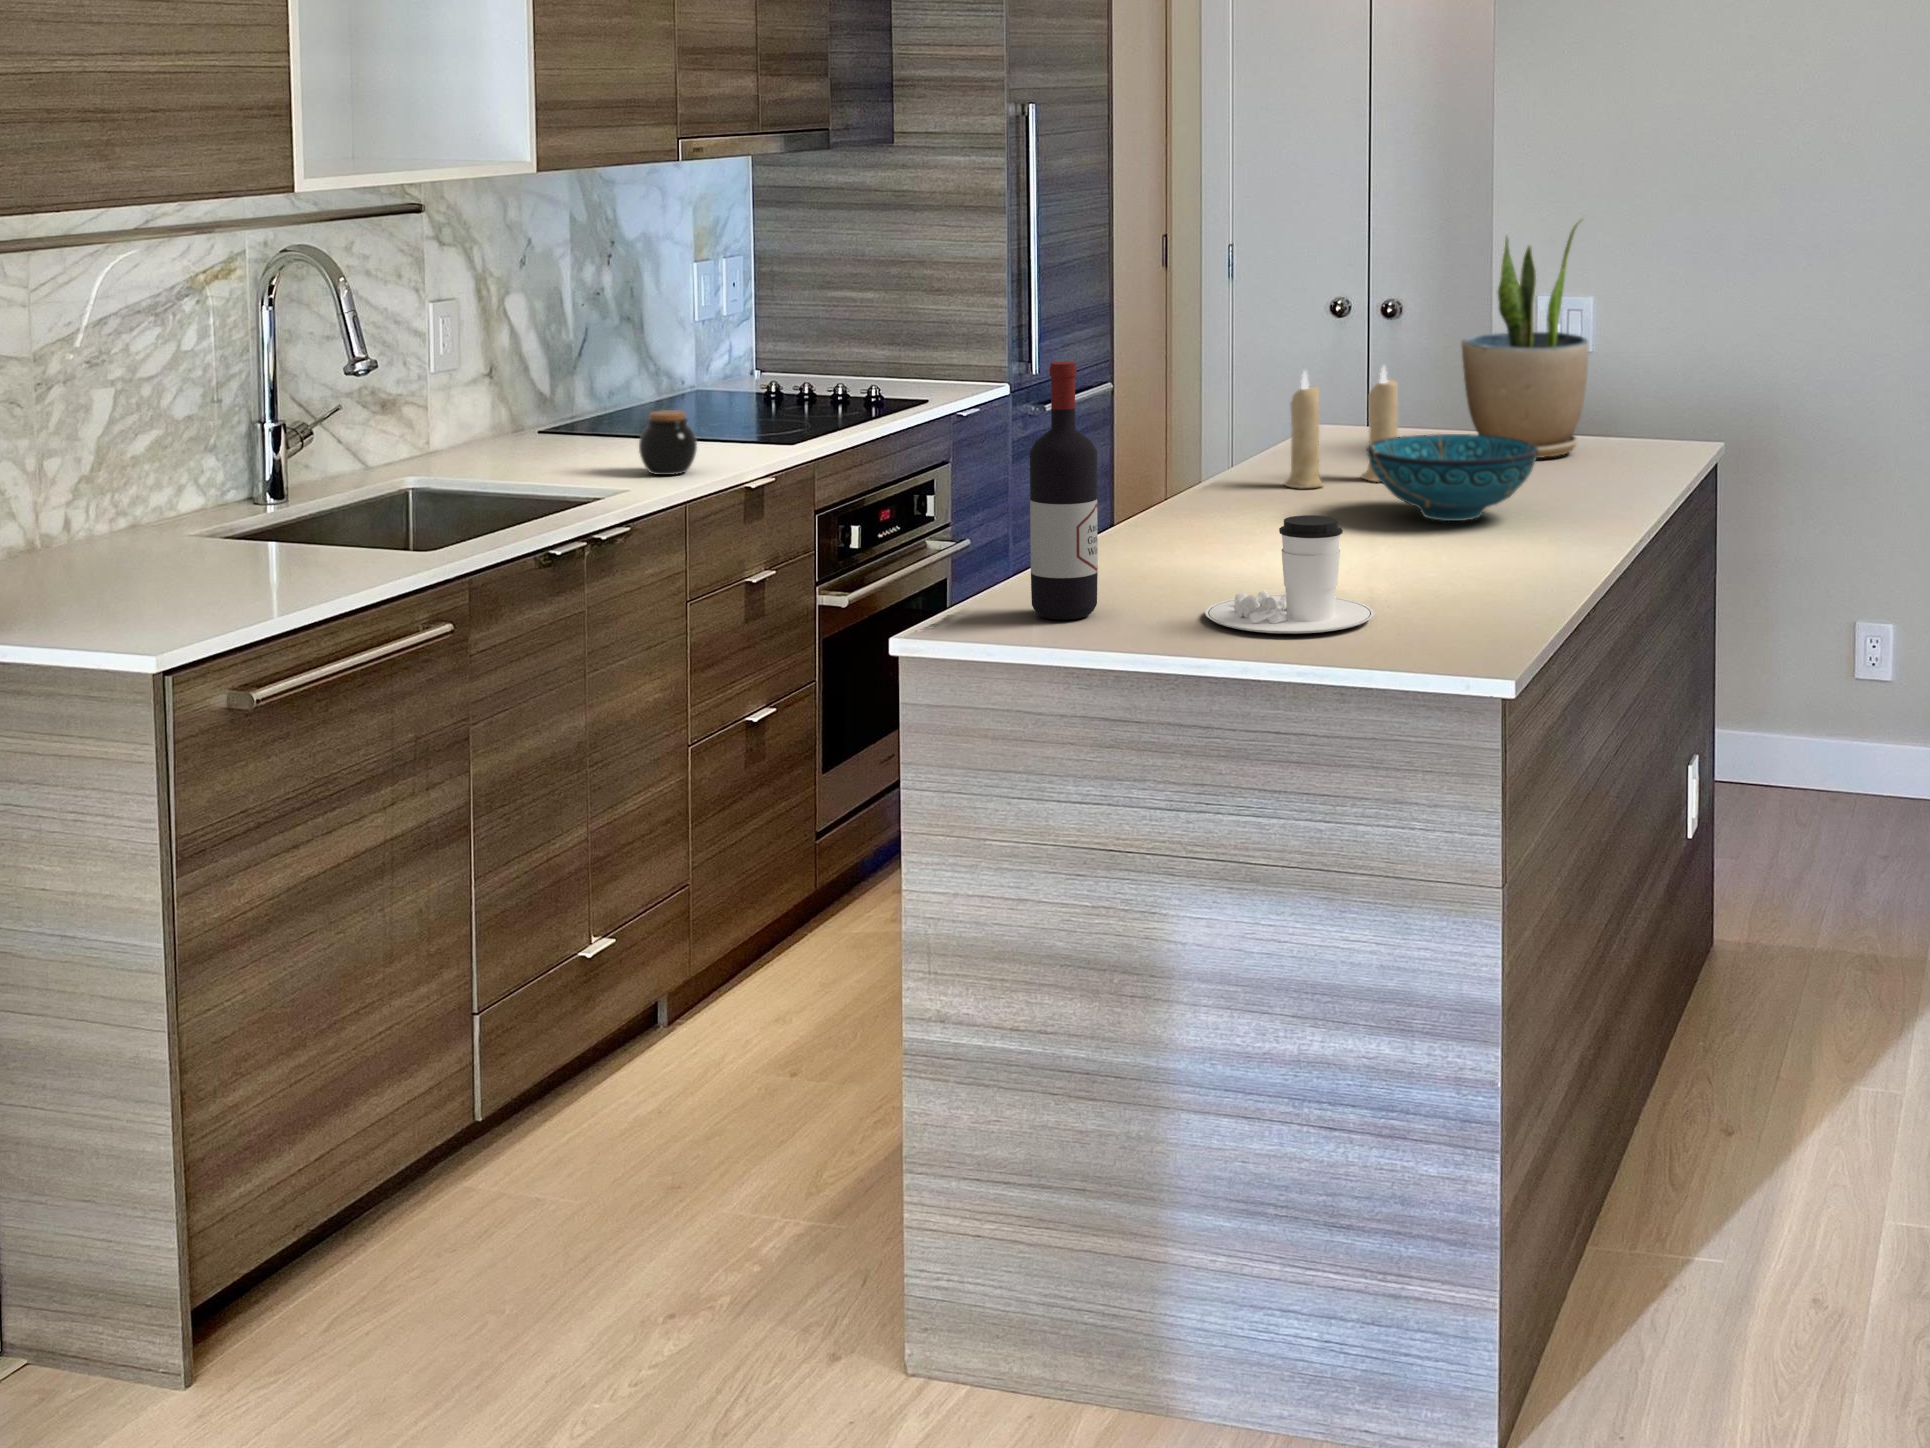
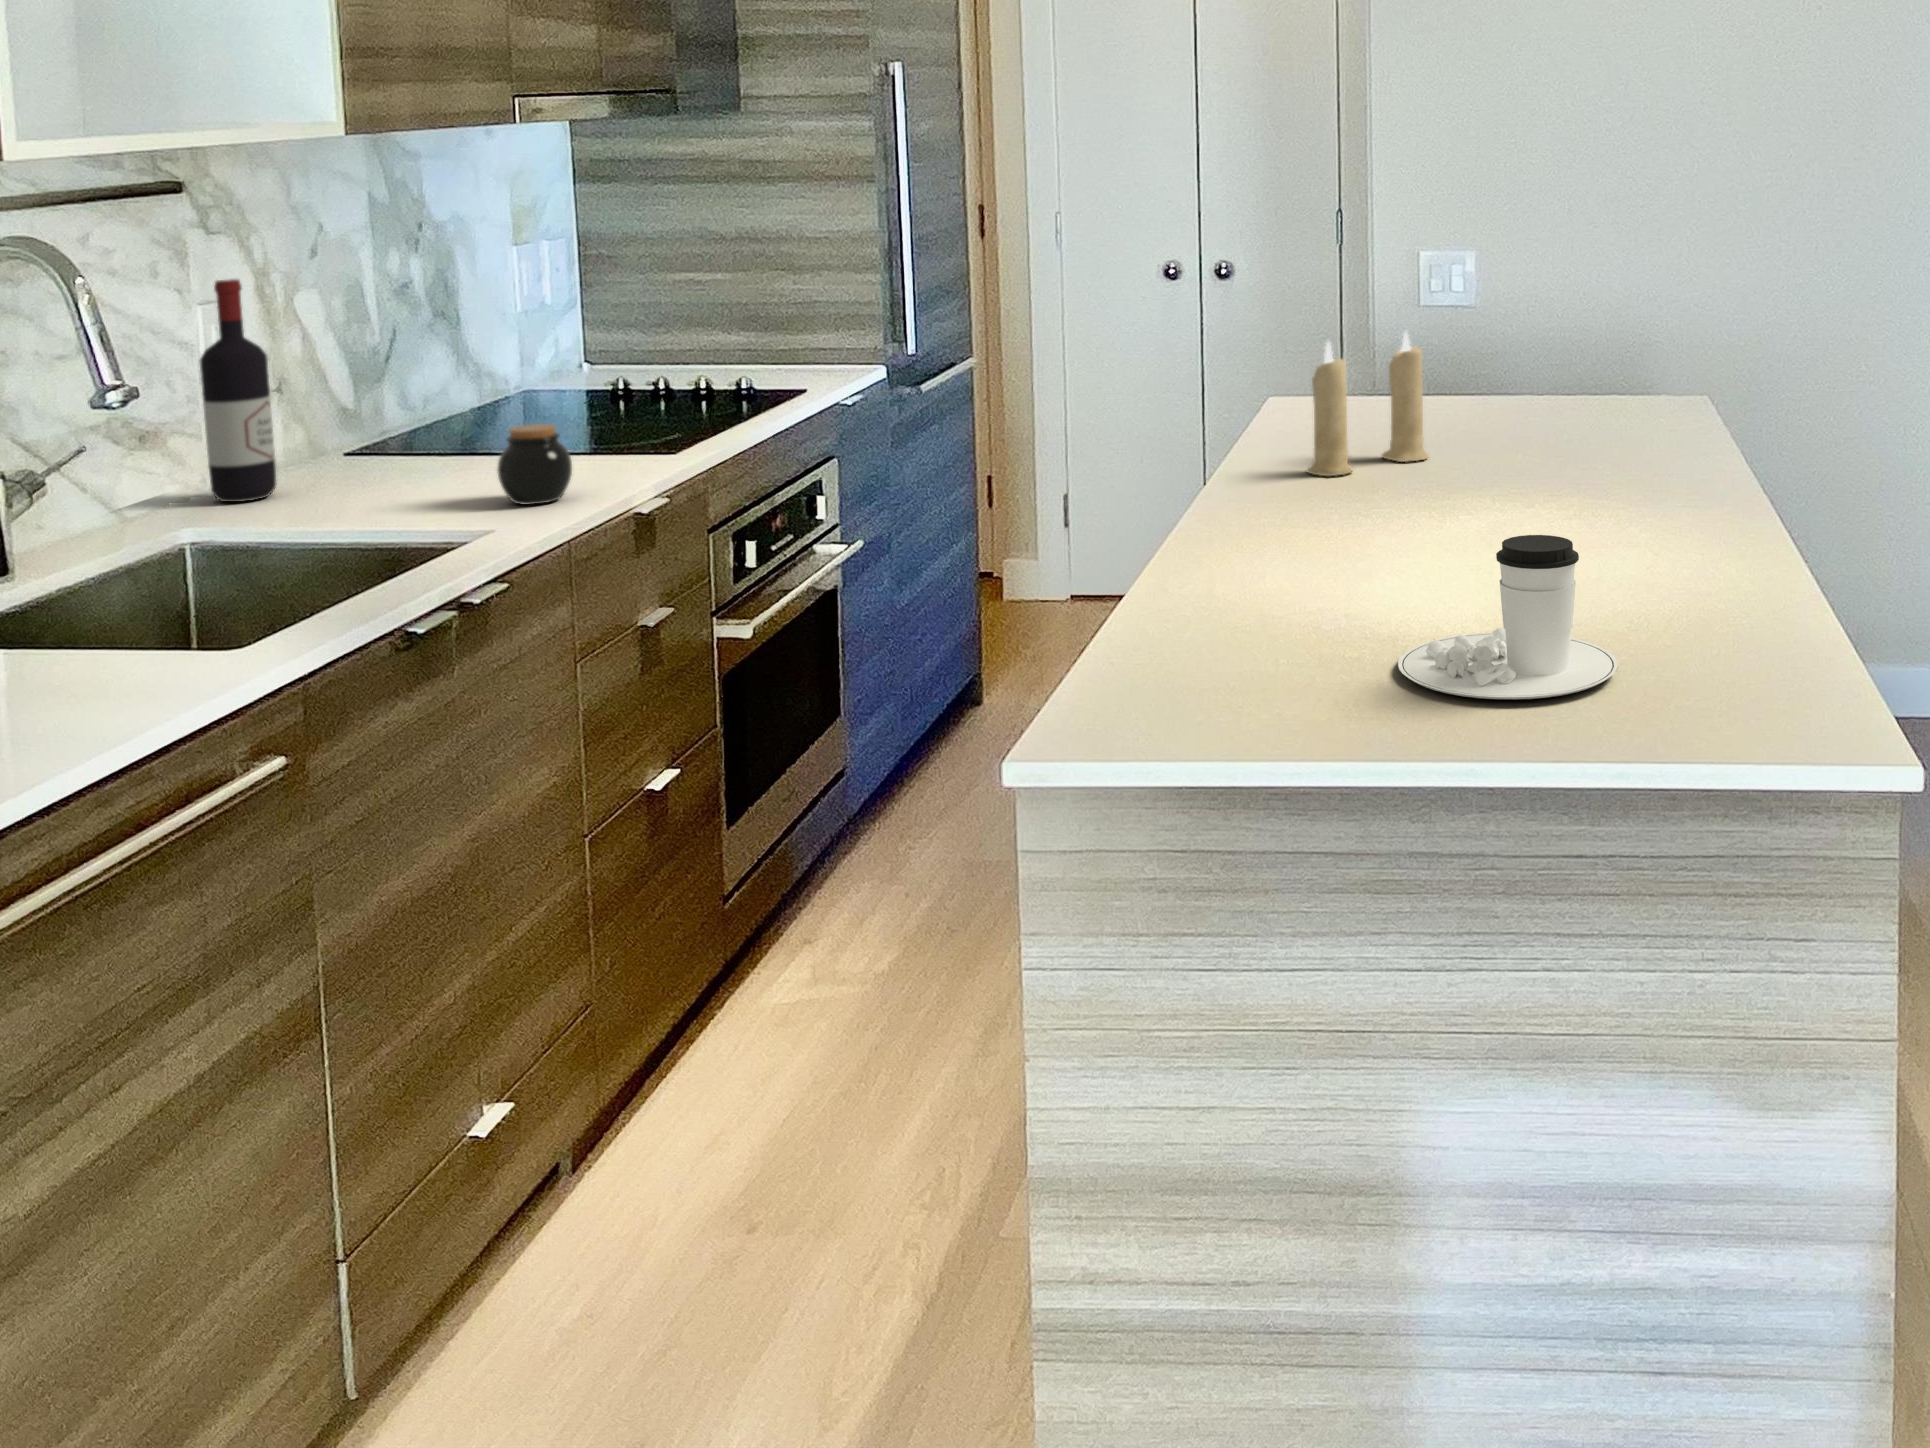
potted plant: present [1461,220,1589,458] -> none [1449,160,1586,424]
wine bottle: present [1030,361,1098,620] -> present [200,279,277,502]
decorative bowl: present [1367,434,1538,521] -> none [1436,405,1635,508]

